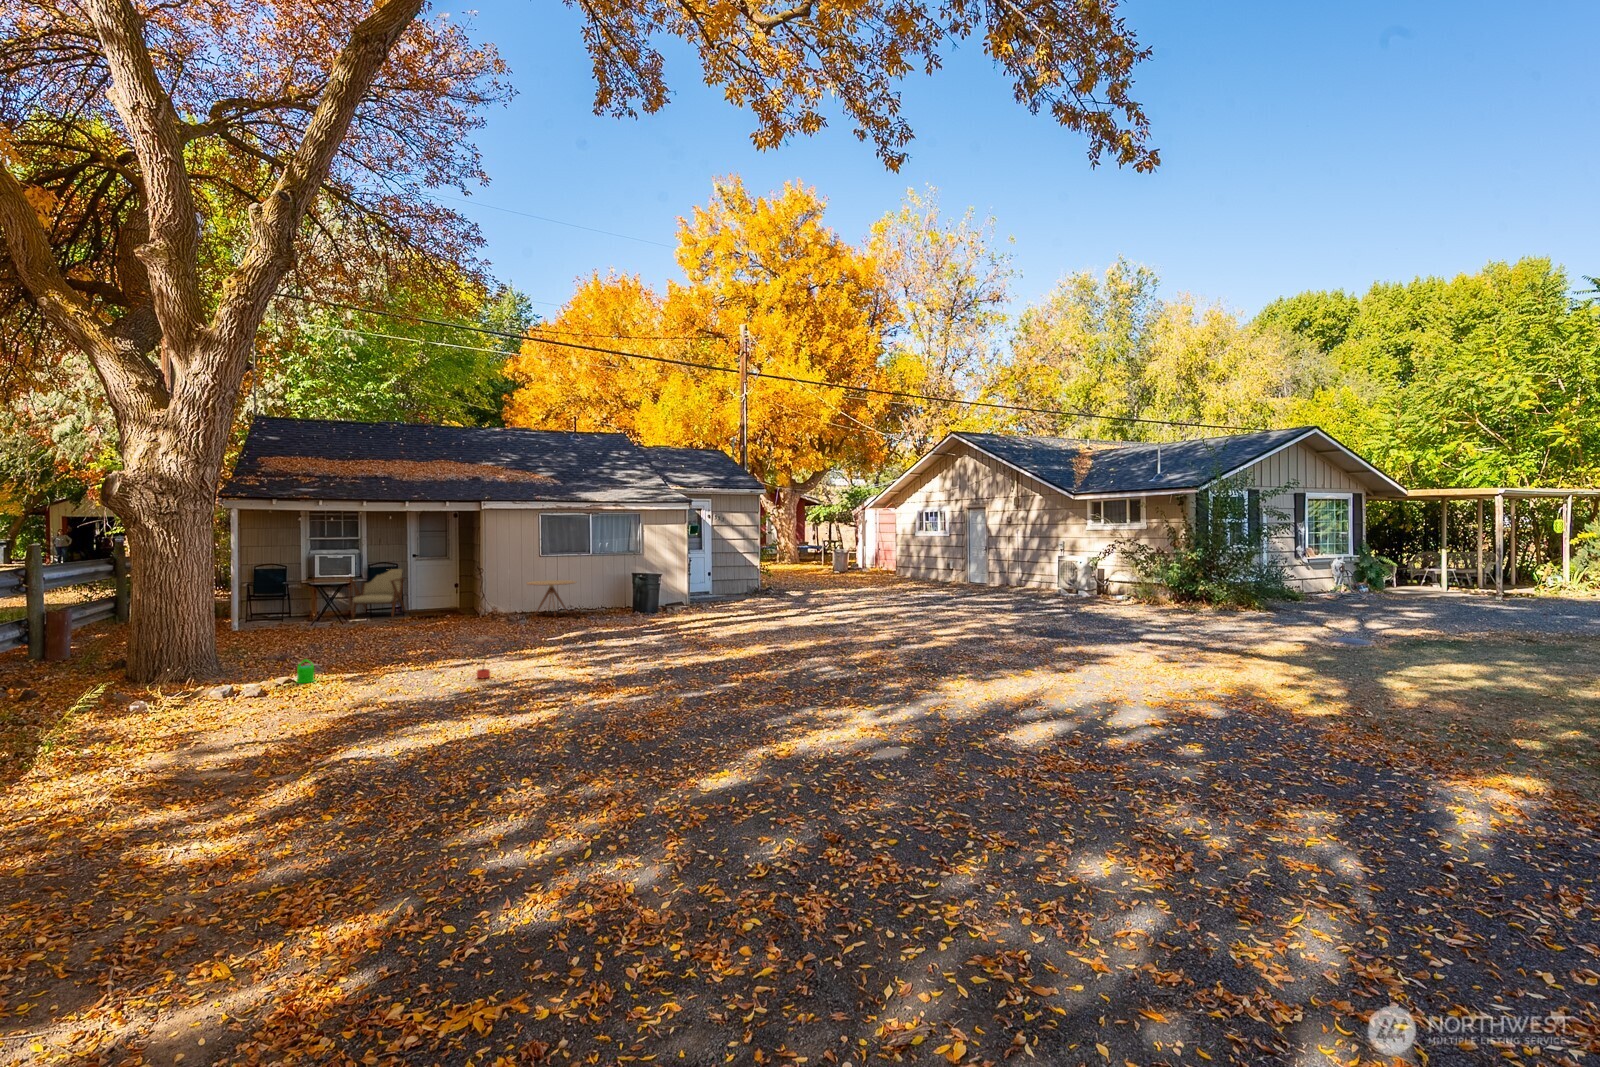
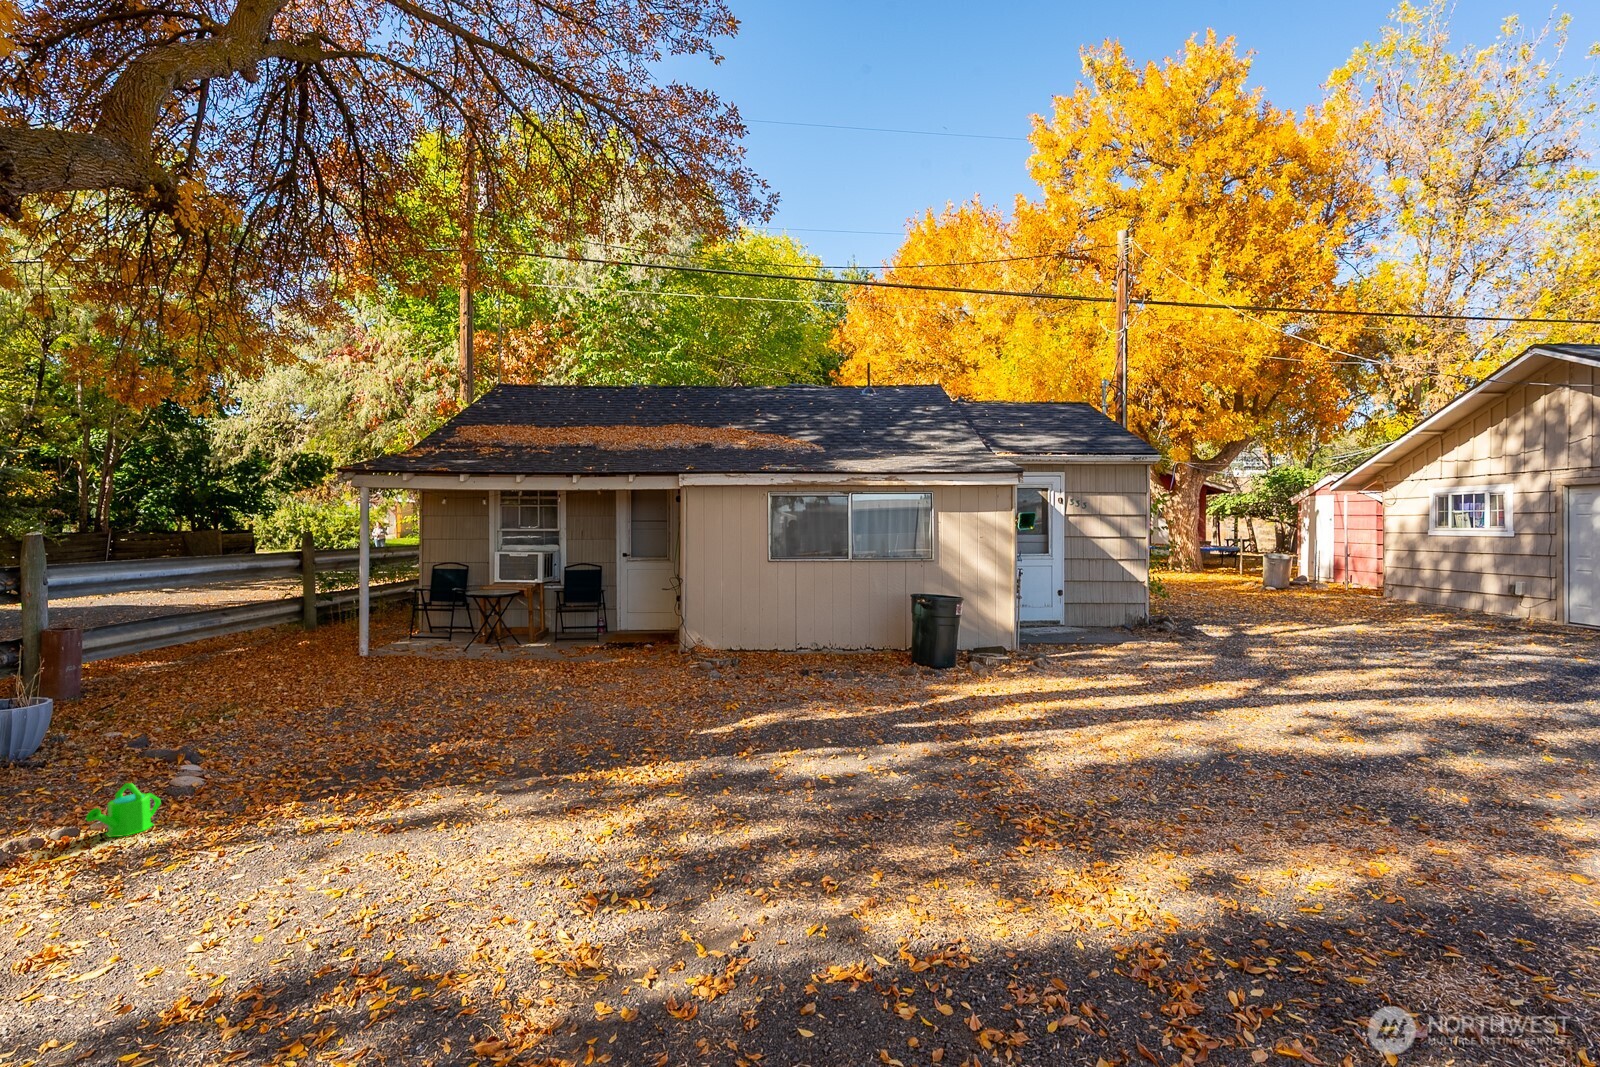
lounge chair: present [352,569,406,617] -> none [553,570,627,637]
round table: present [527,580,576,615] -> none [756,597,832,657]
potted plant: present [469,637,498,678] -> none [349,789,429,906]

